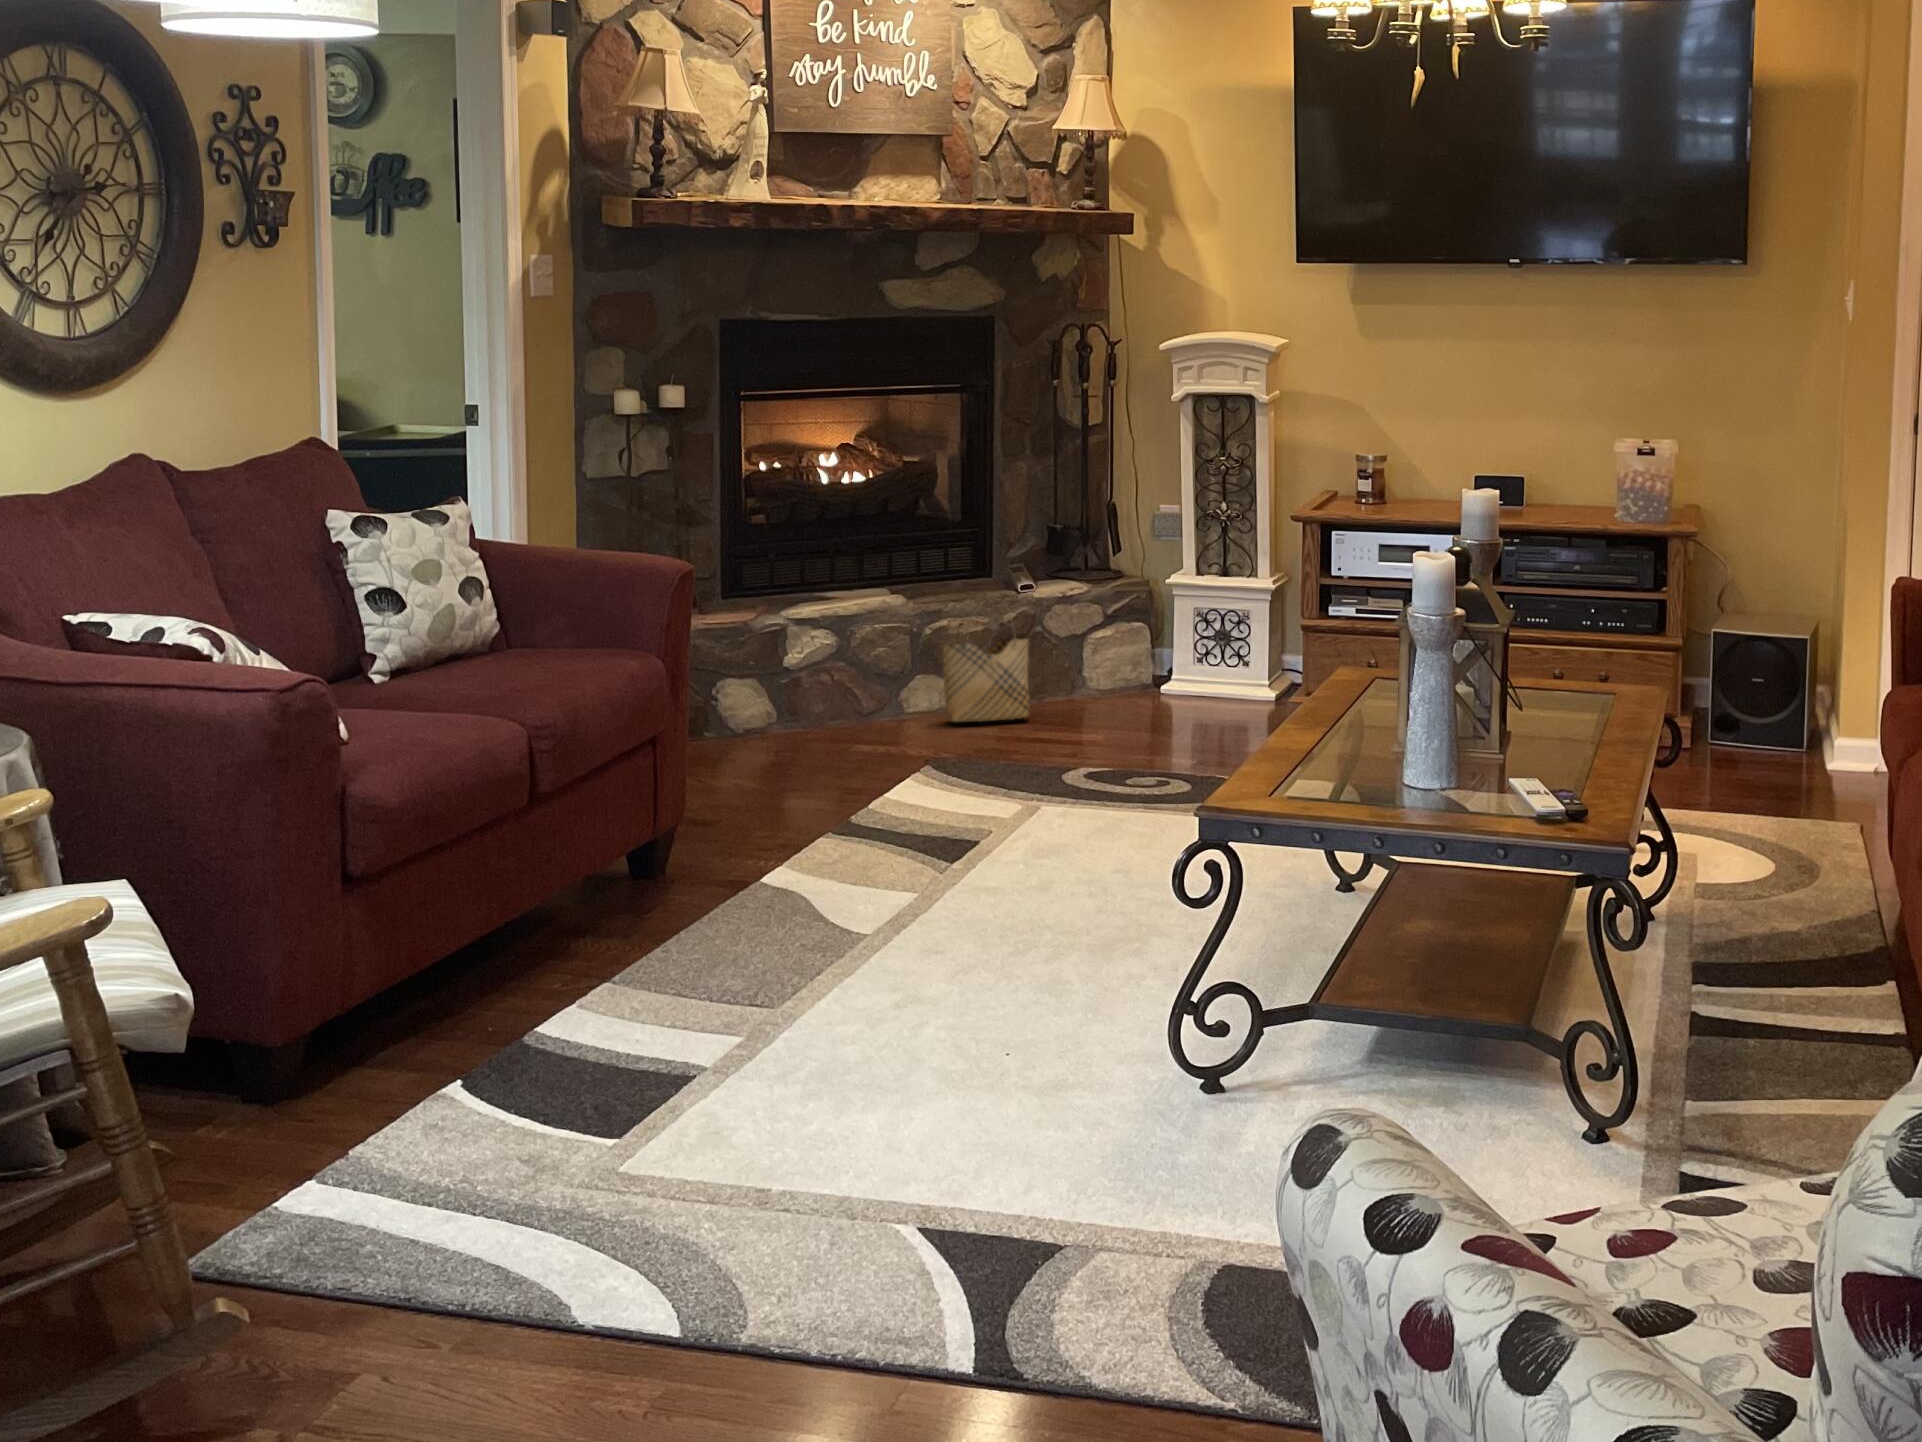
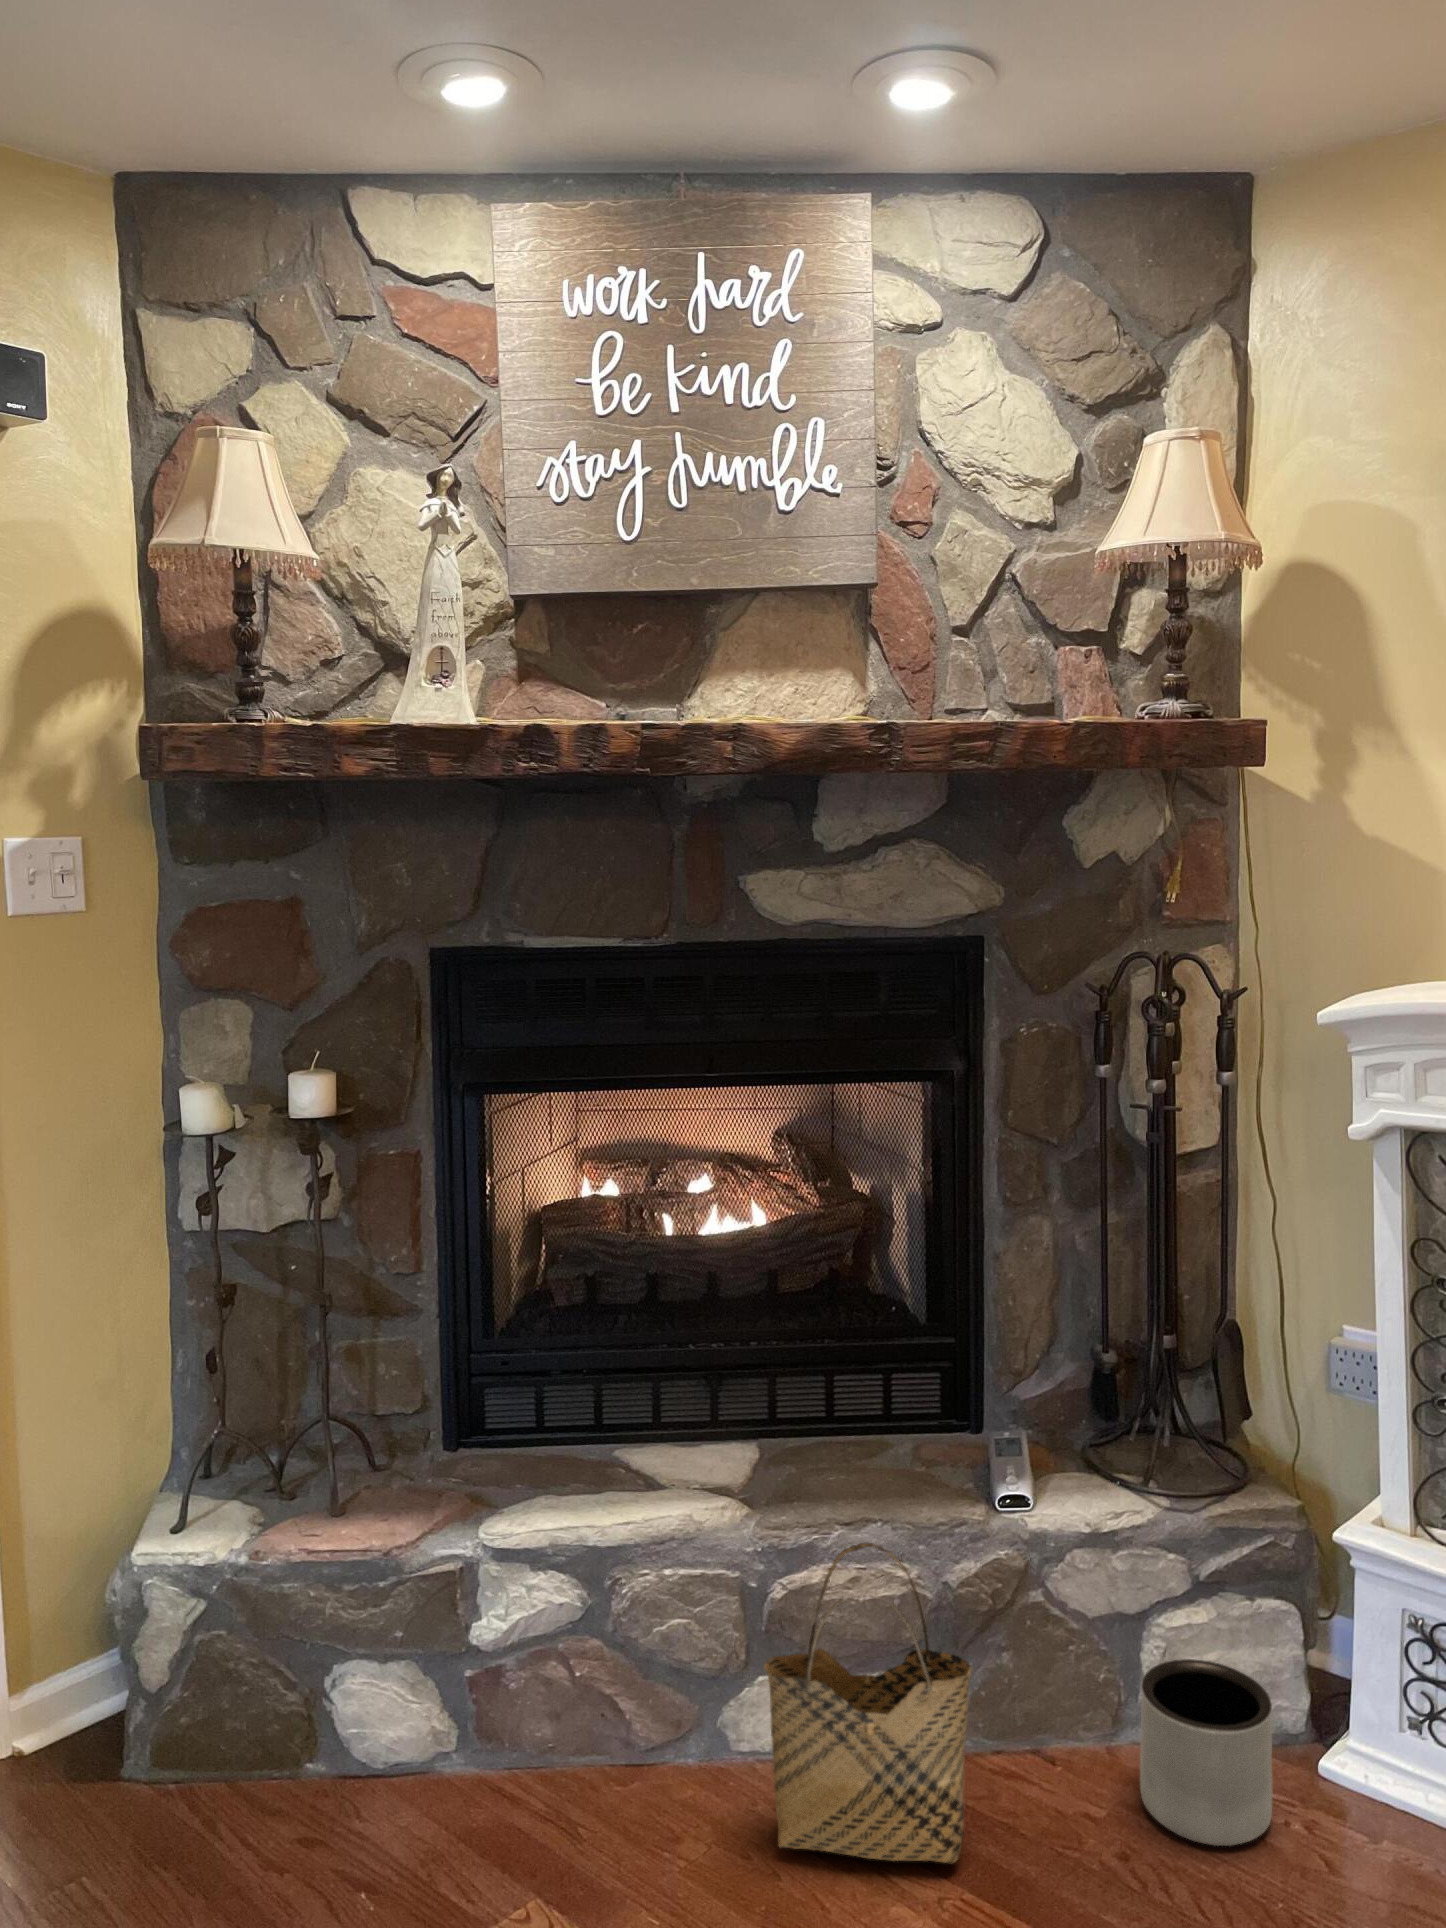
planter: none [1091,645,1147,707] -> present [1140,1659,1272,1846]

